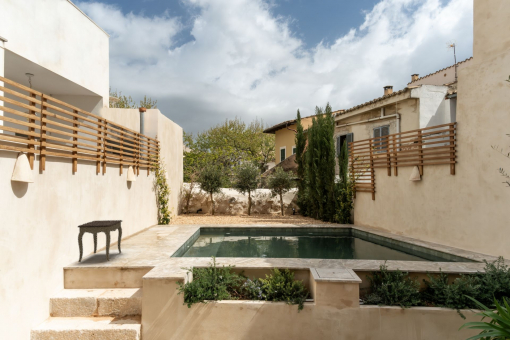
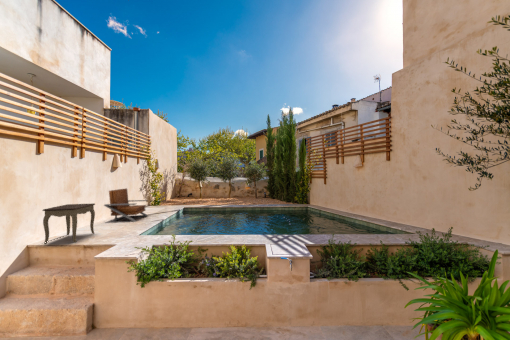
lounge chair: none [123,203,166,242] -> present [104,188,147,223]

